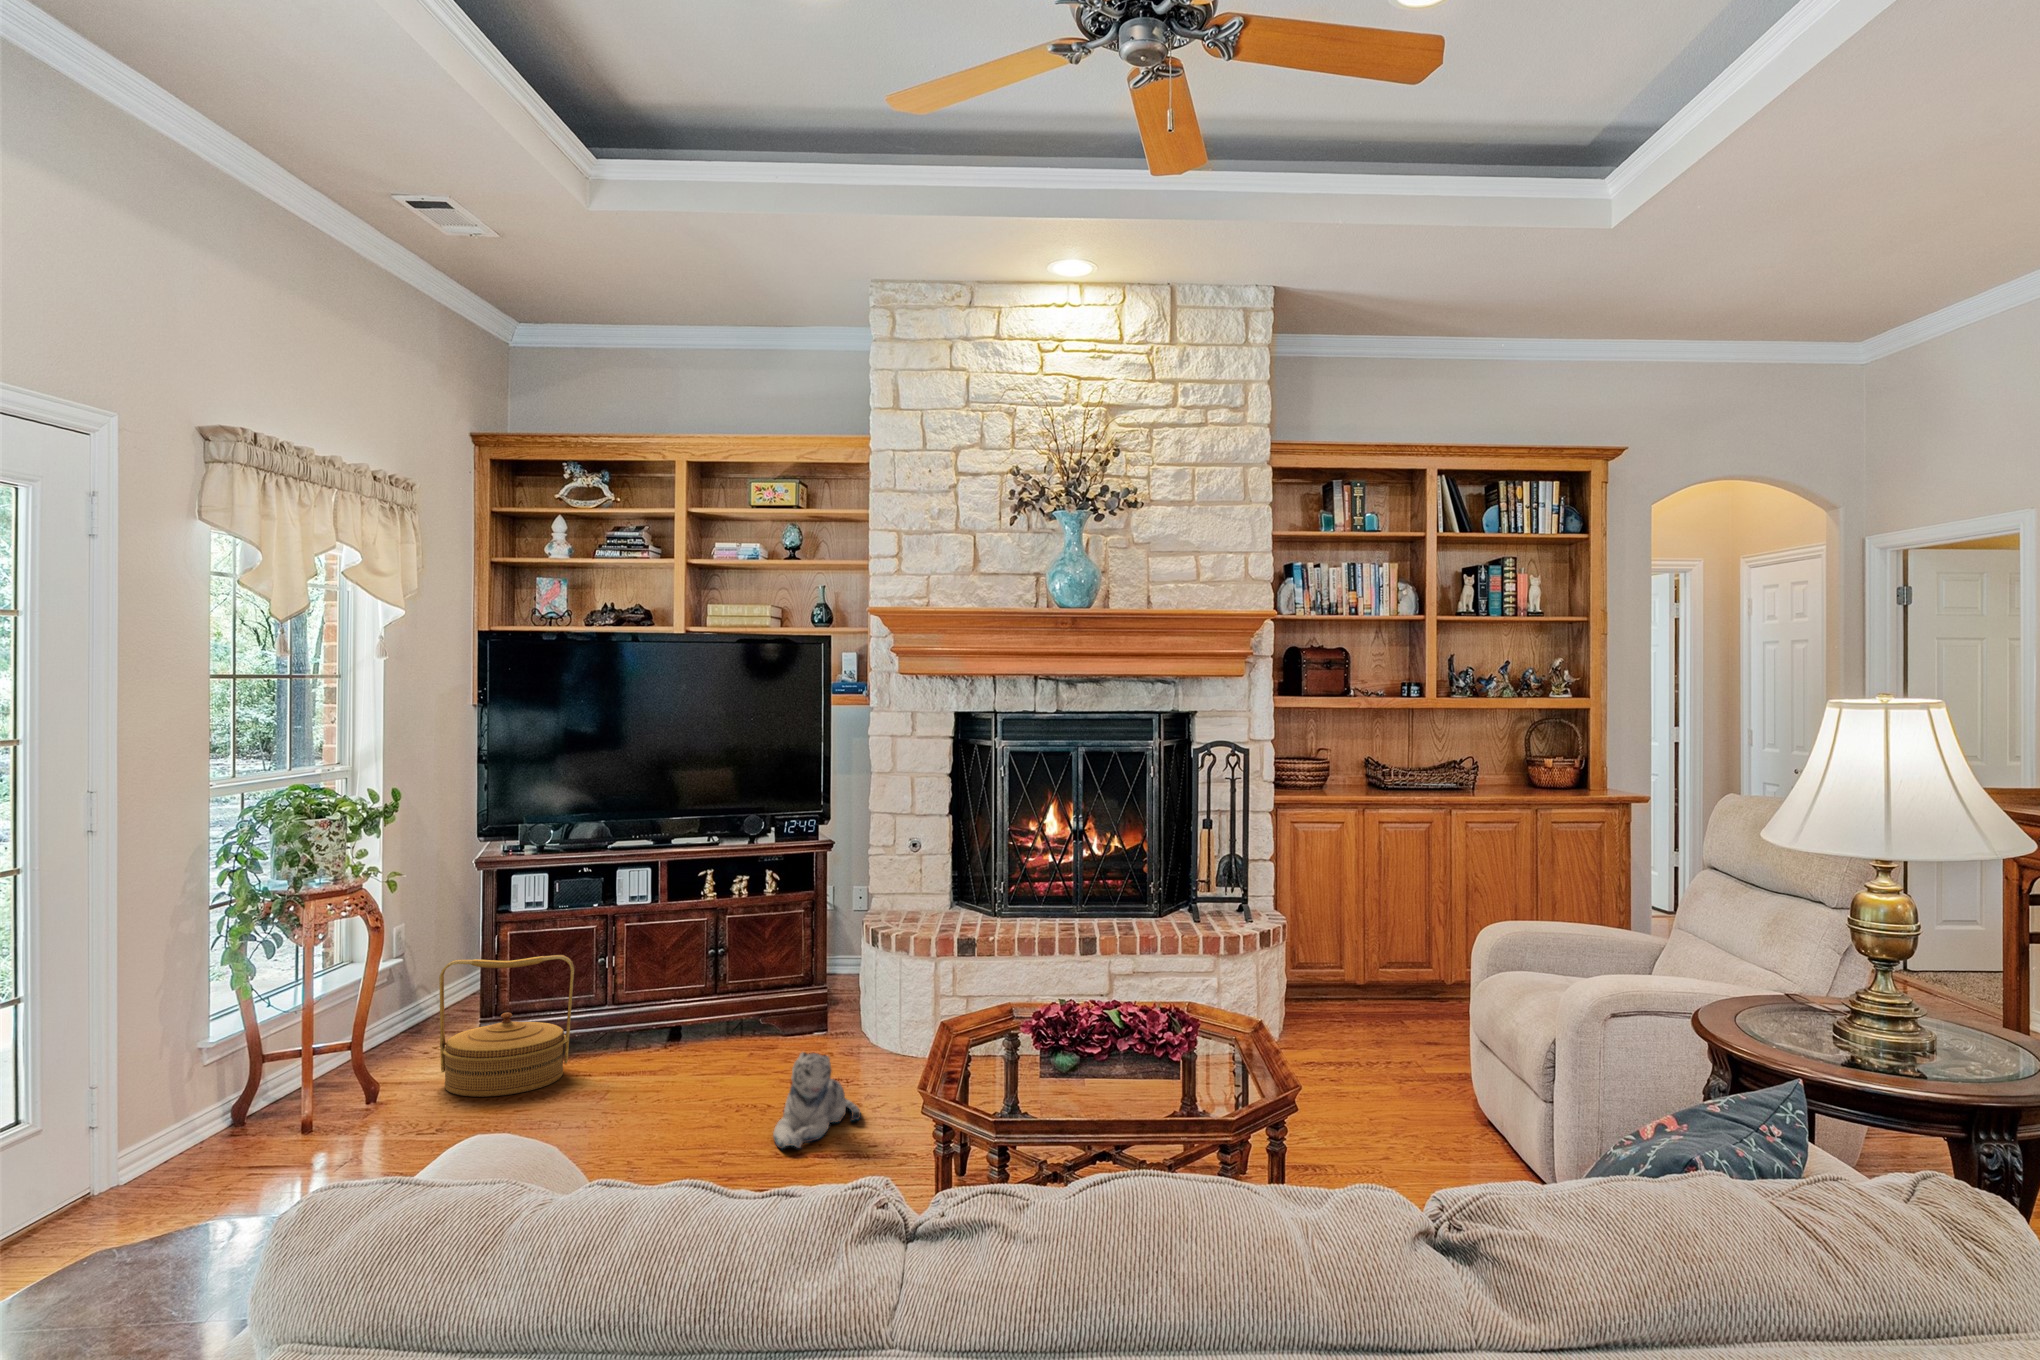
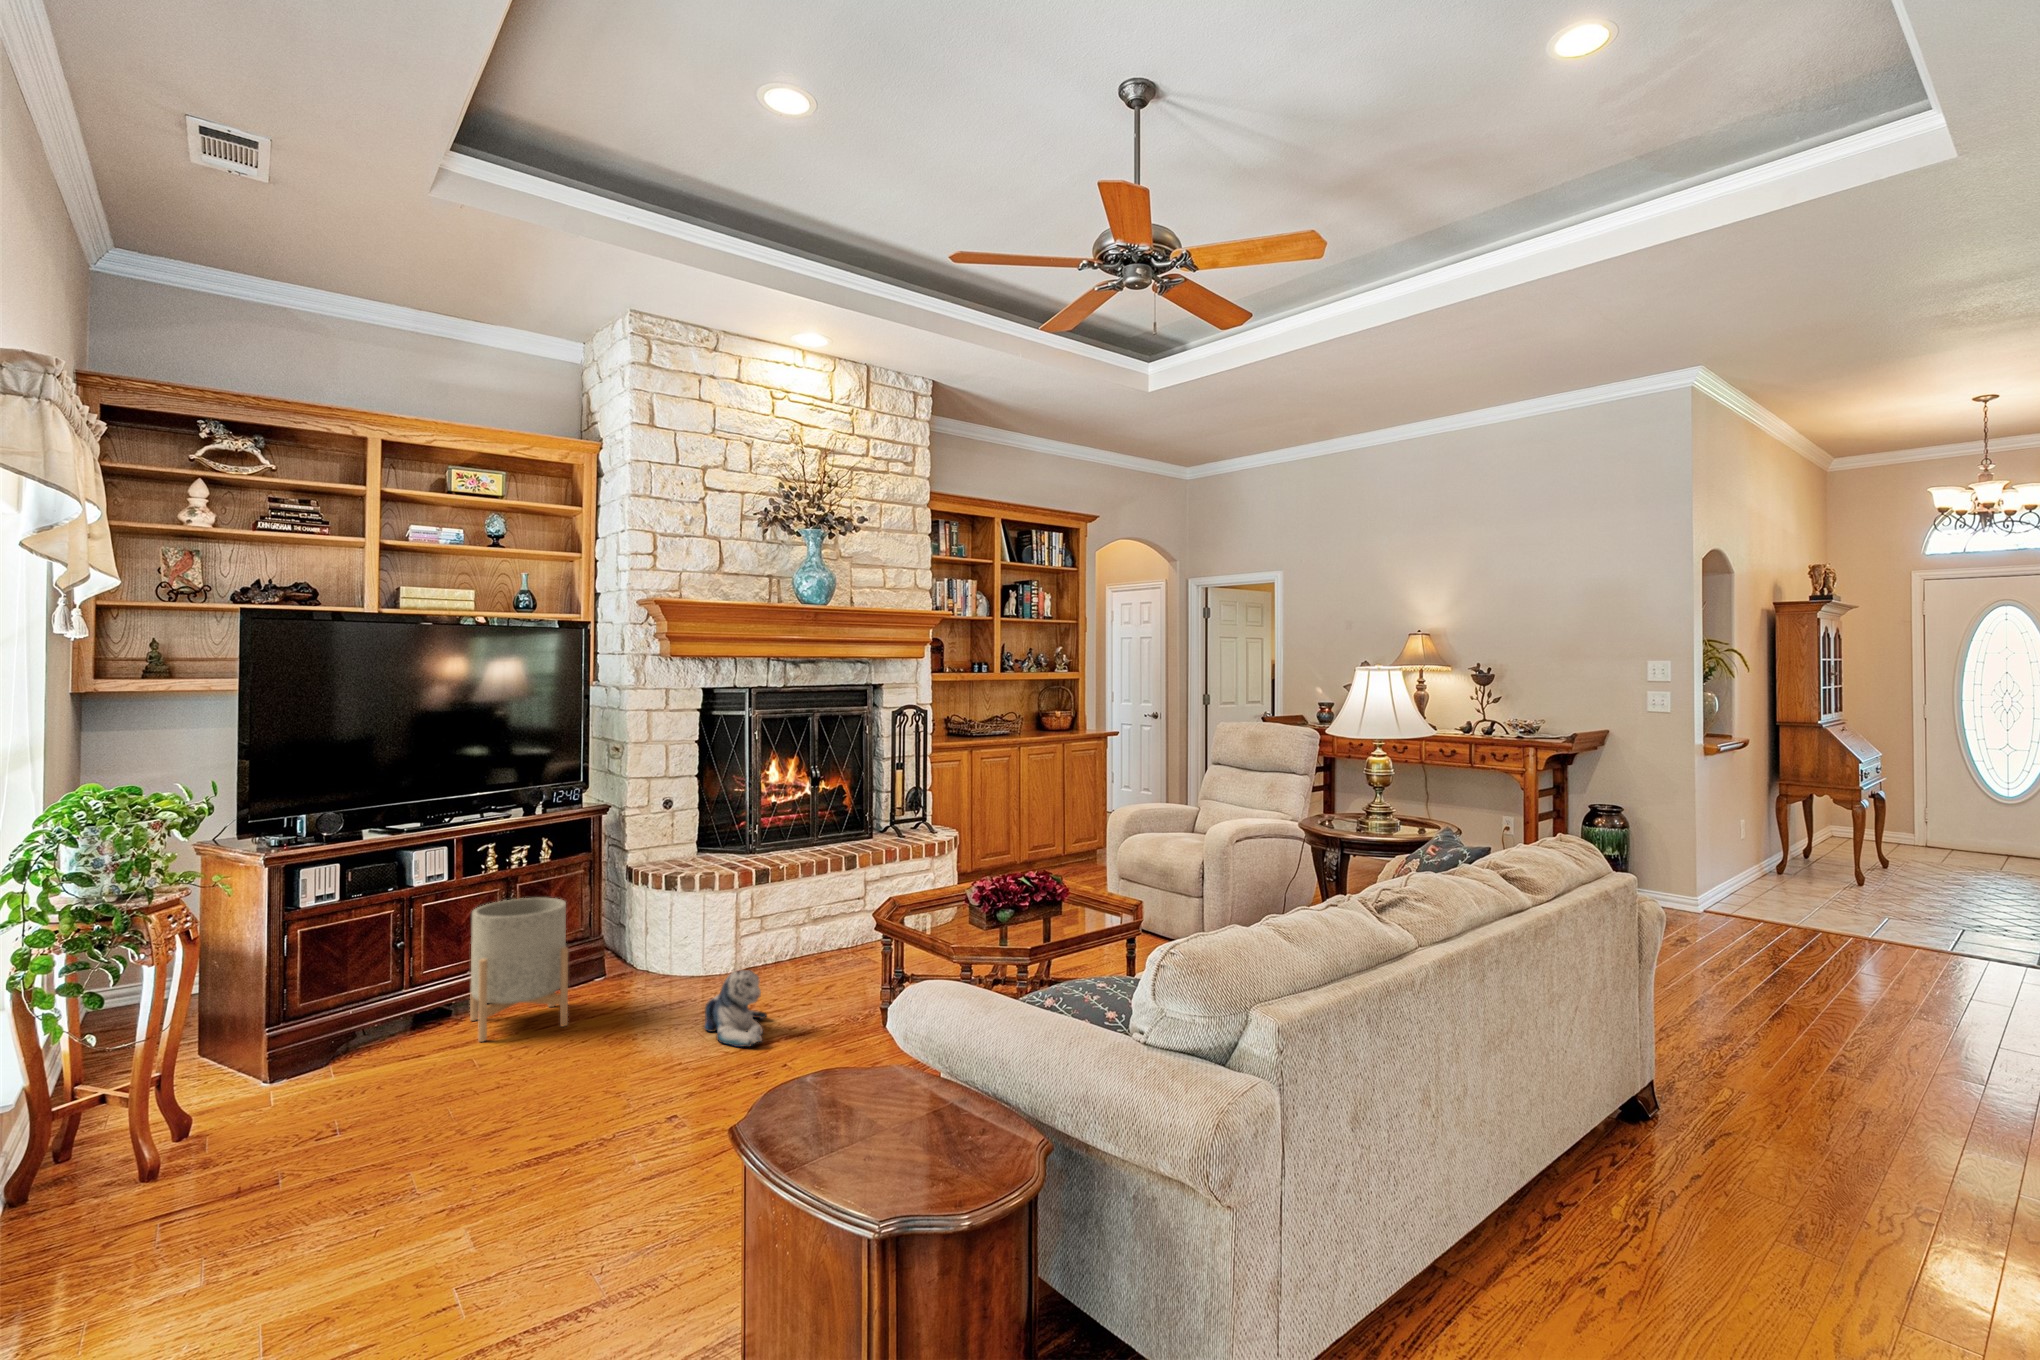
planter: none [631,931,746,1078] -> present [470,898,568,1042]
woven basket: present [439,955,574,1097] -> none [269,942,415,1100]

